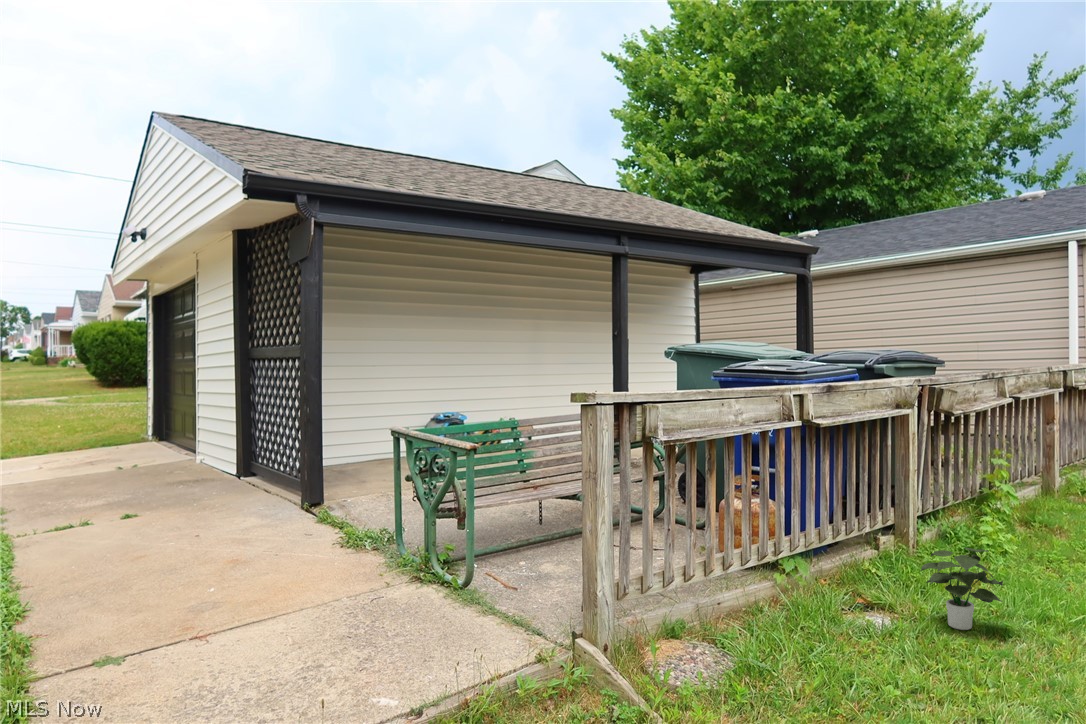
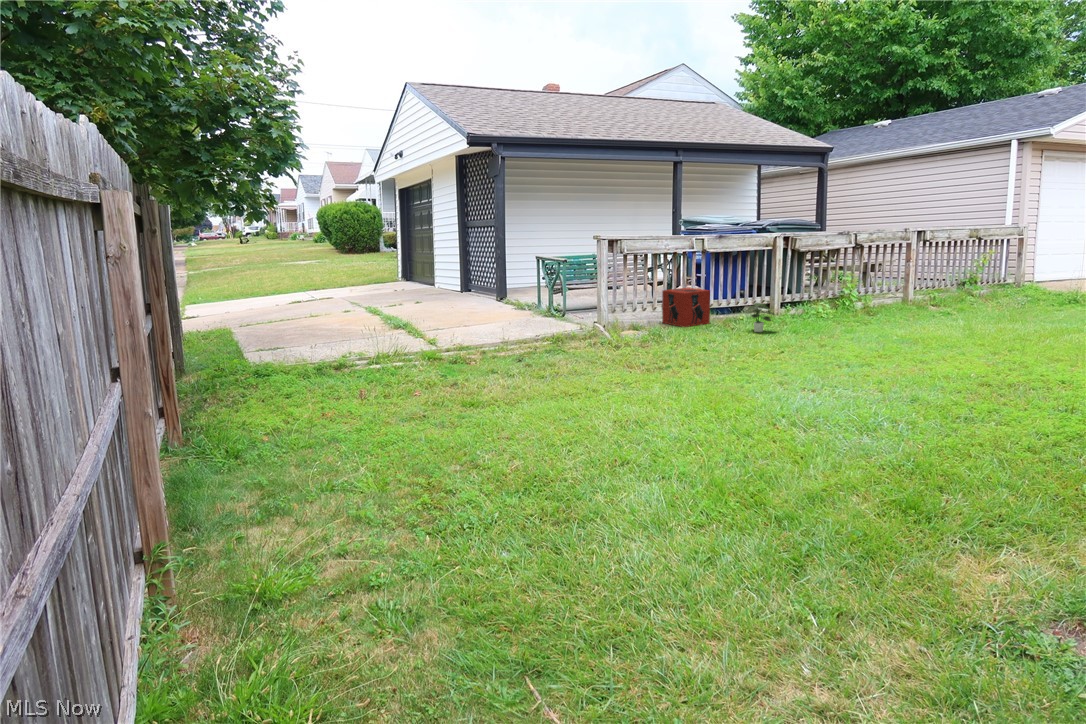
storage box: none [688,498,800,605] -> present [662,288,710,327]

